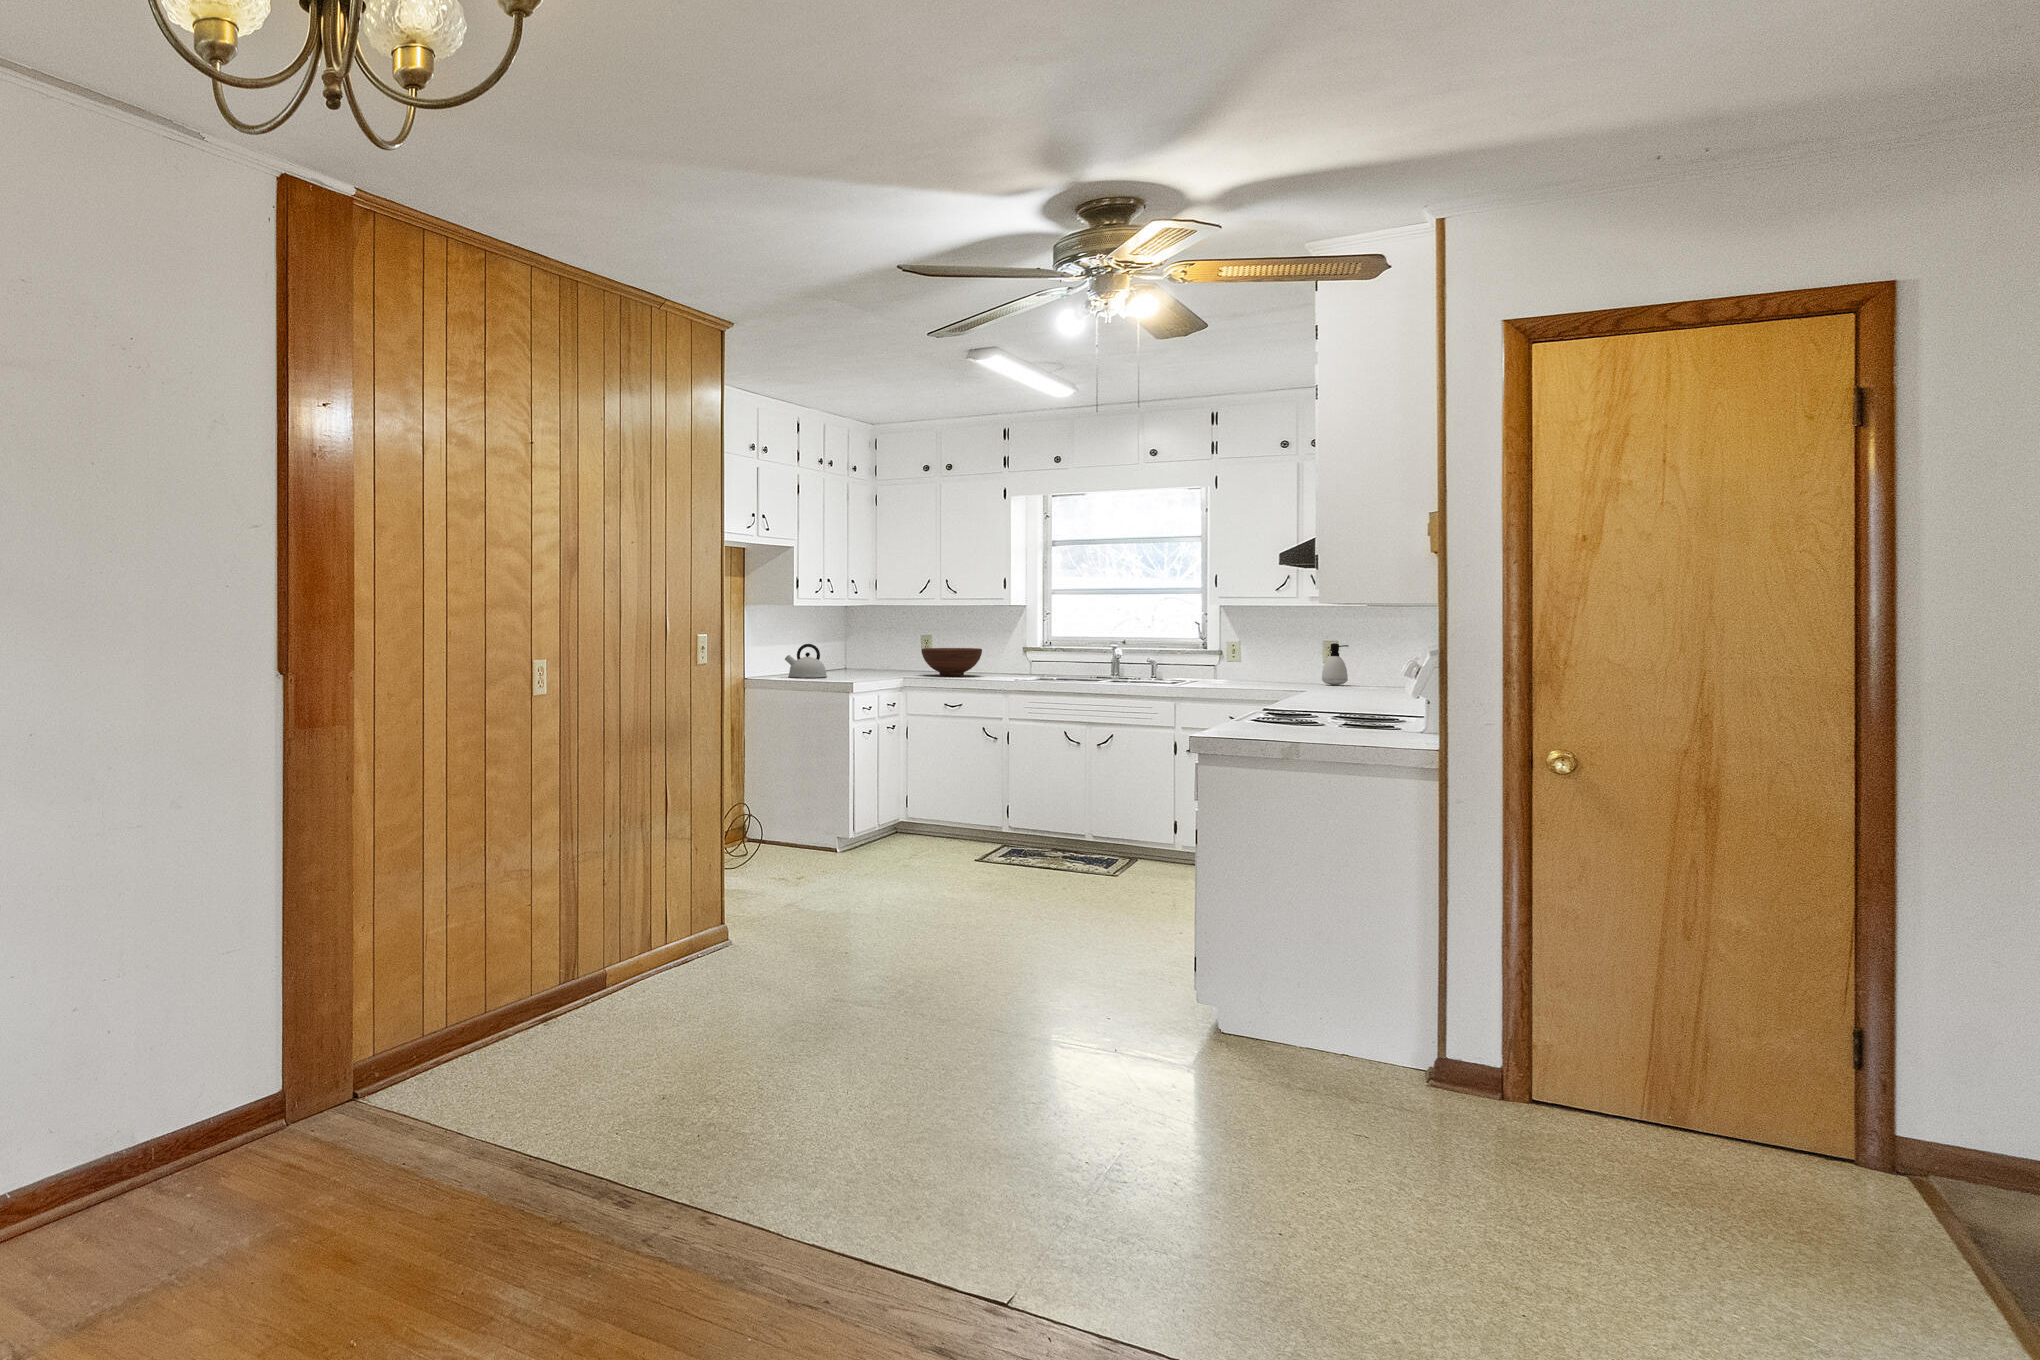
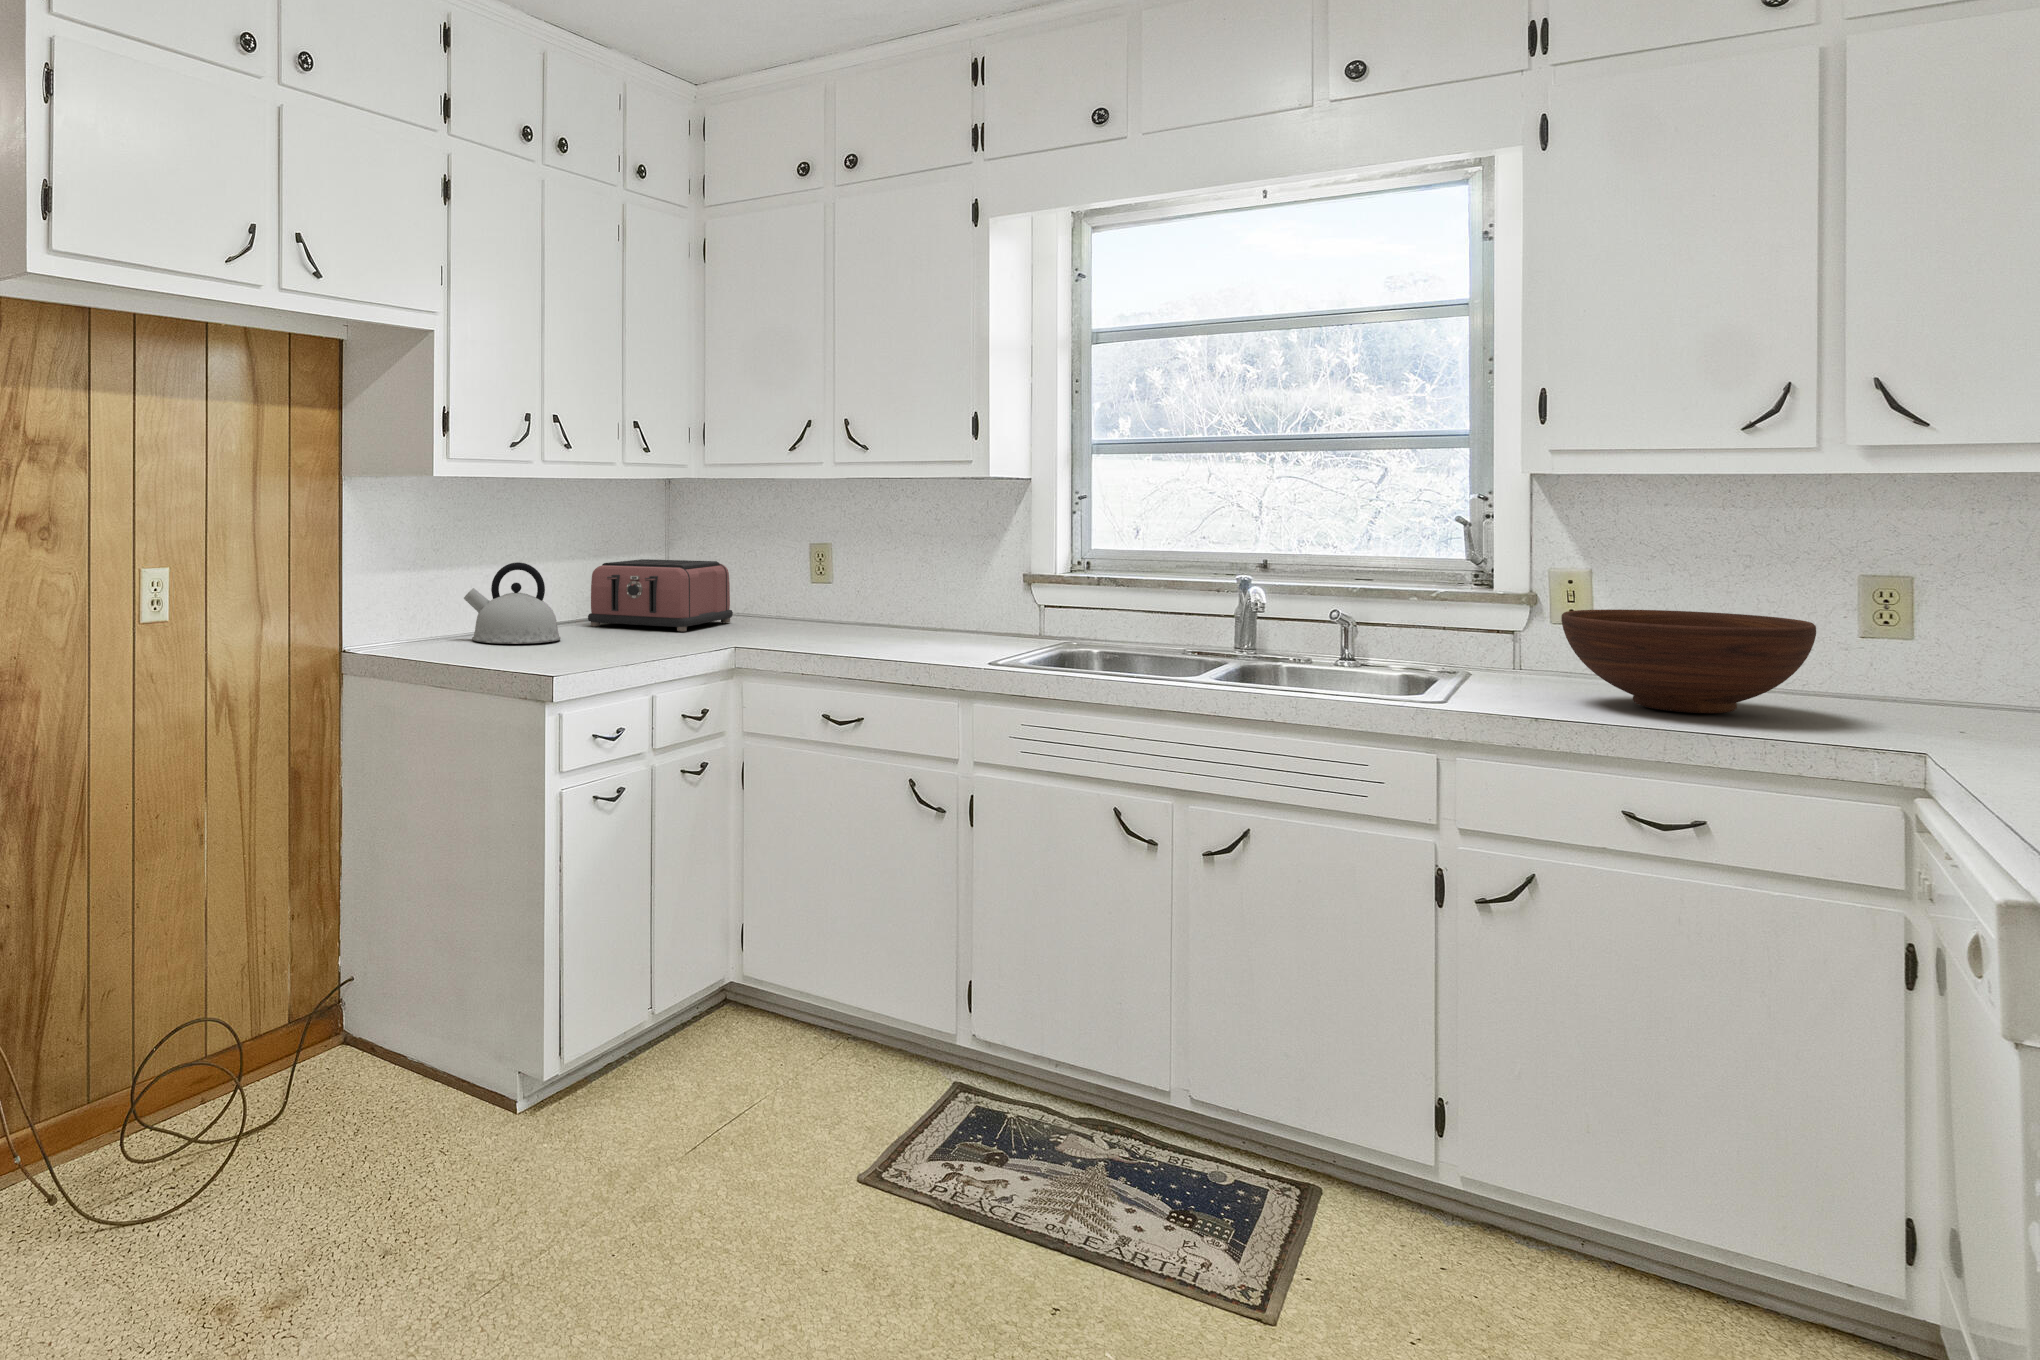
soap dispenser: present [1322,643,1348,685] -> none [1850,583,1940,702]
toaster: none [825,645,887,675] -> present [588,559,733,631]
fruit bowl: present [922,648,982,676] -> present [1561,610,1816,713]

